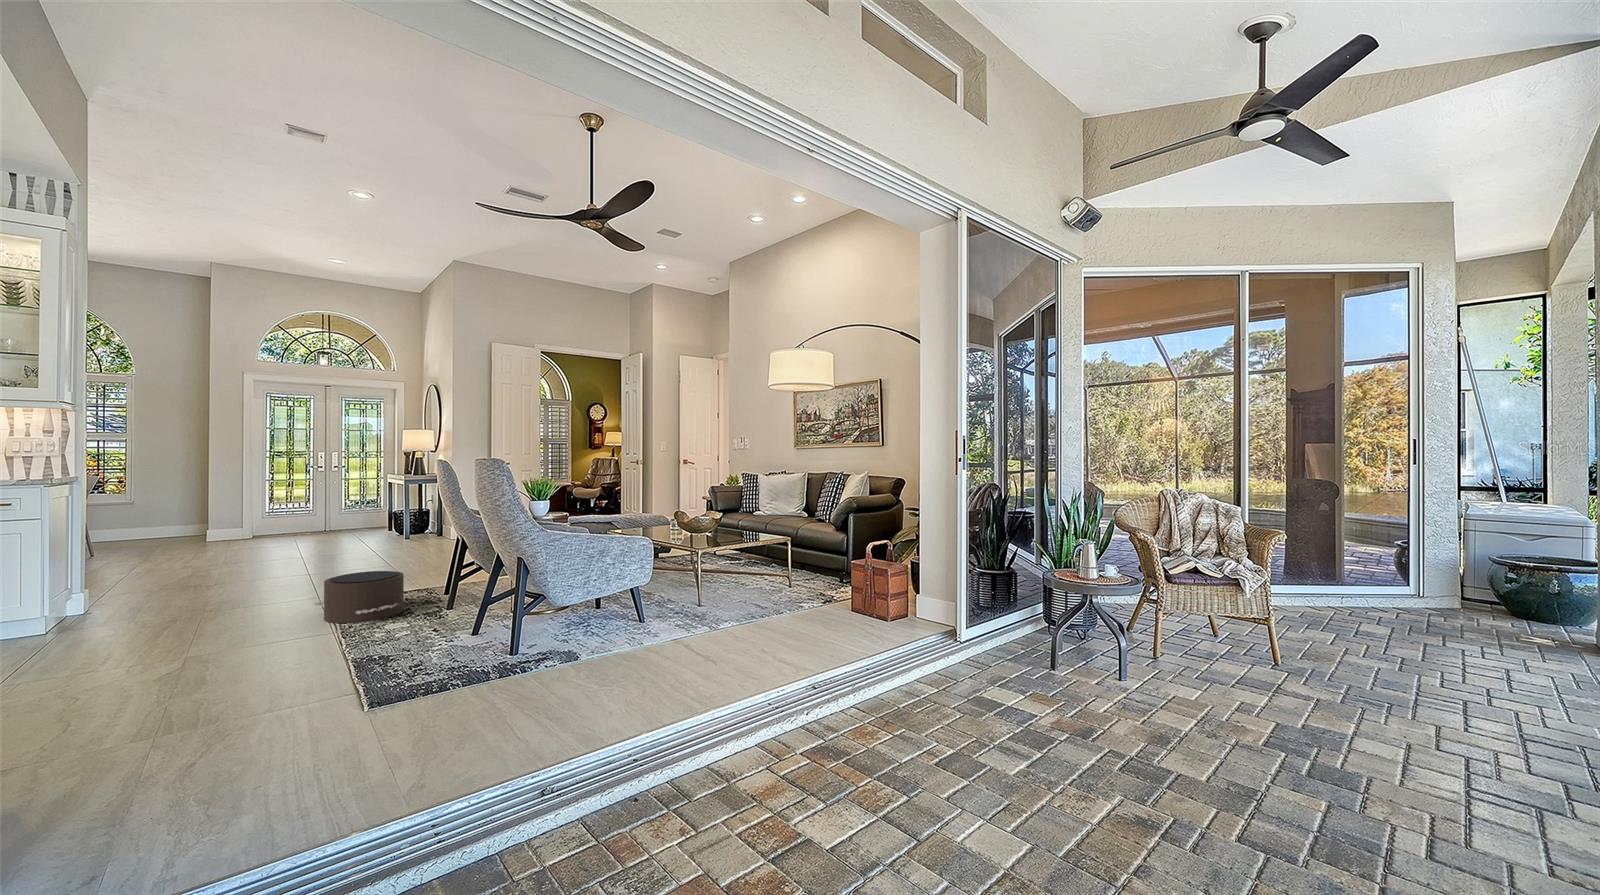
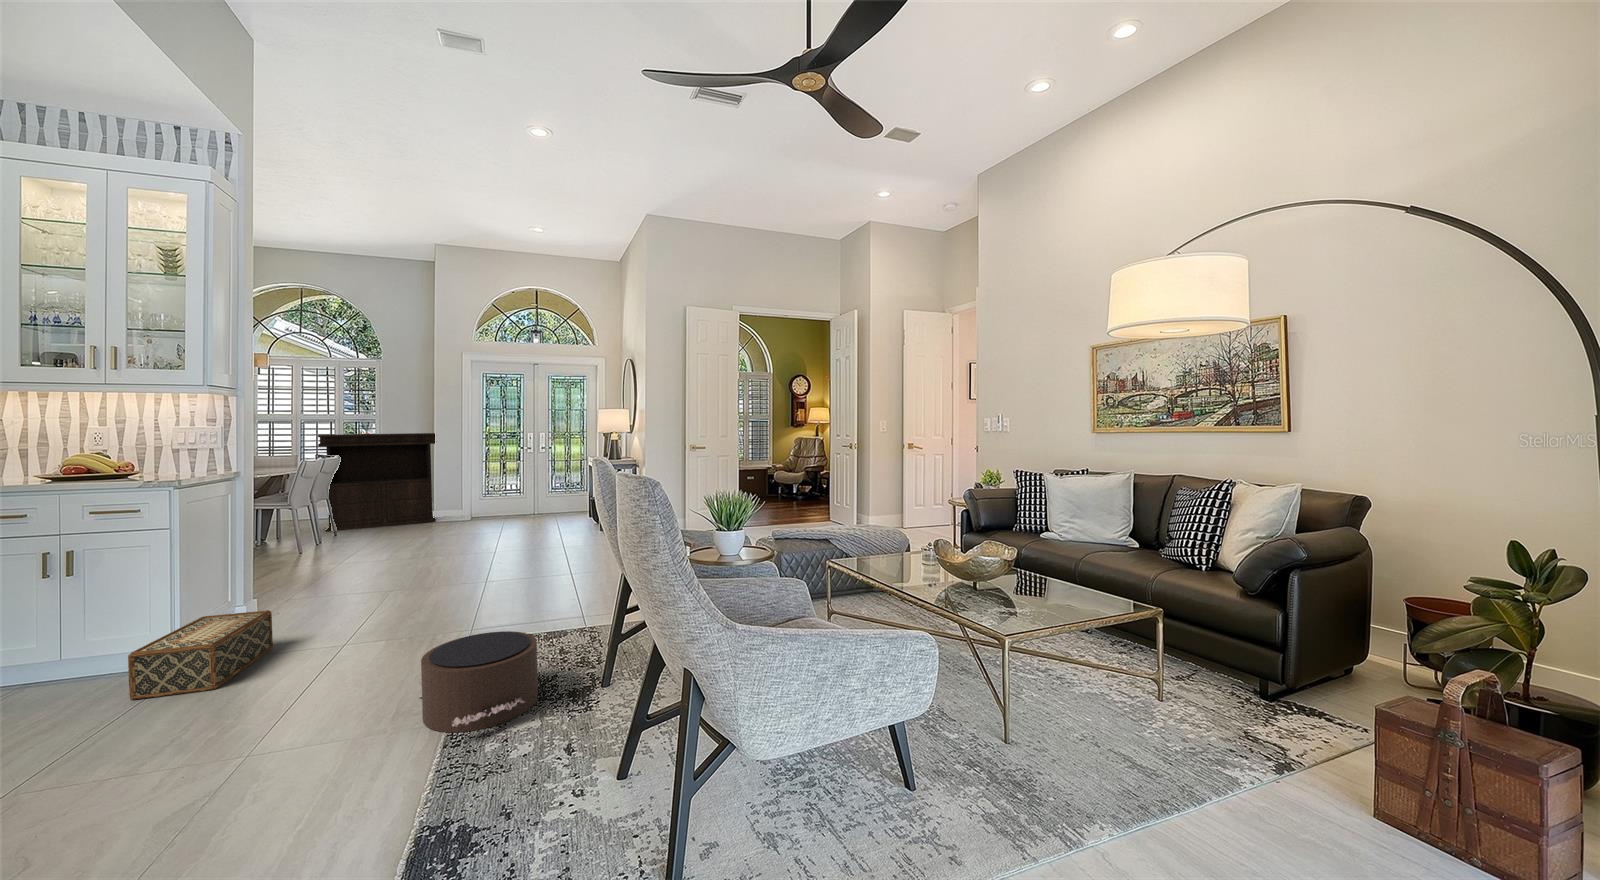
console table: none [69,450,214,551] -> present [318,433,436,532]
woven basket: none [61,577,151,632] -> present [128,610,273,700]

